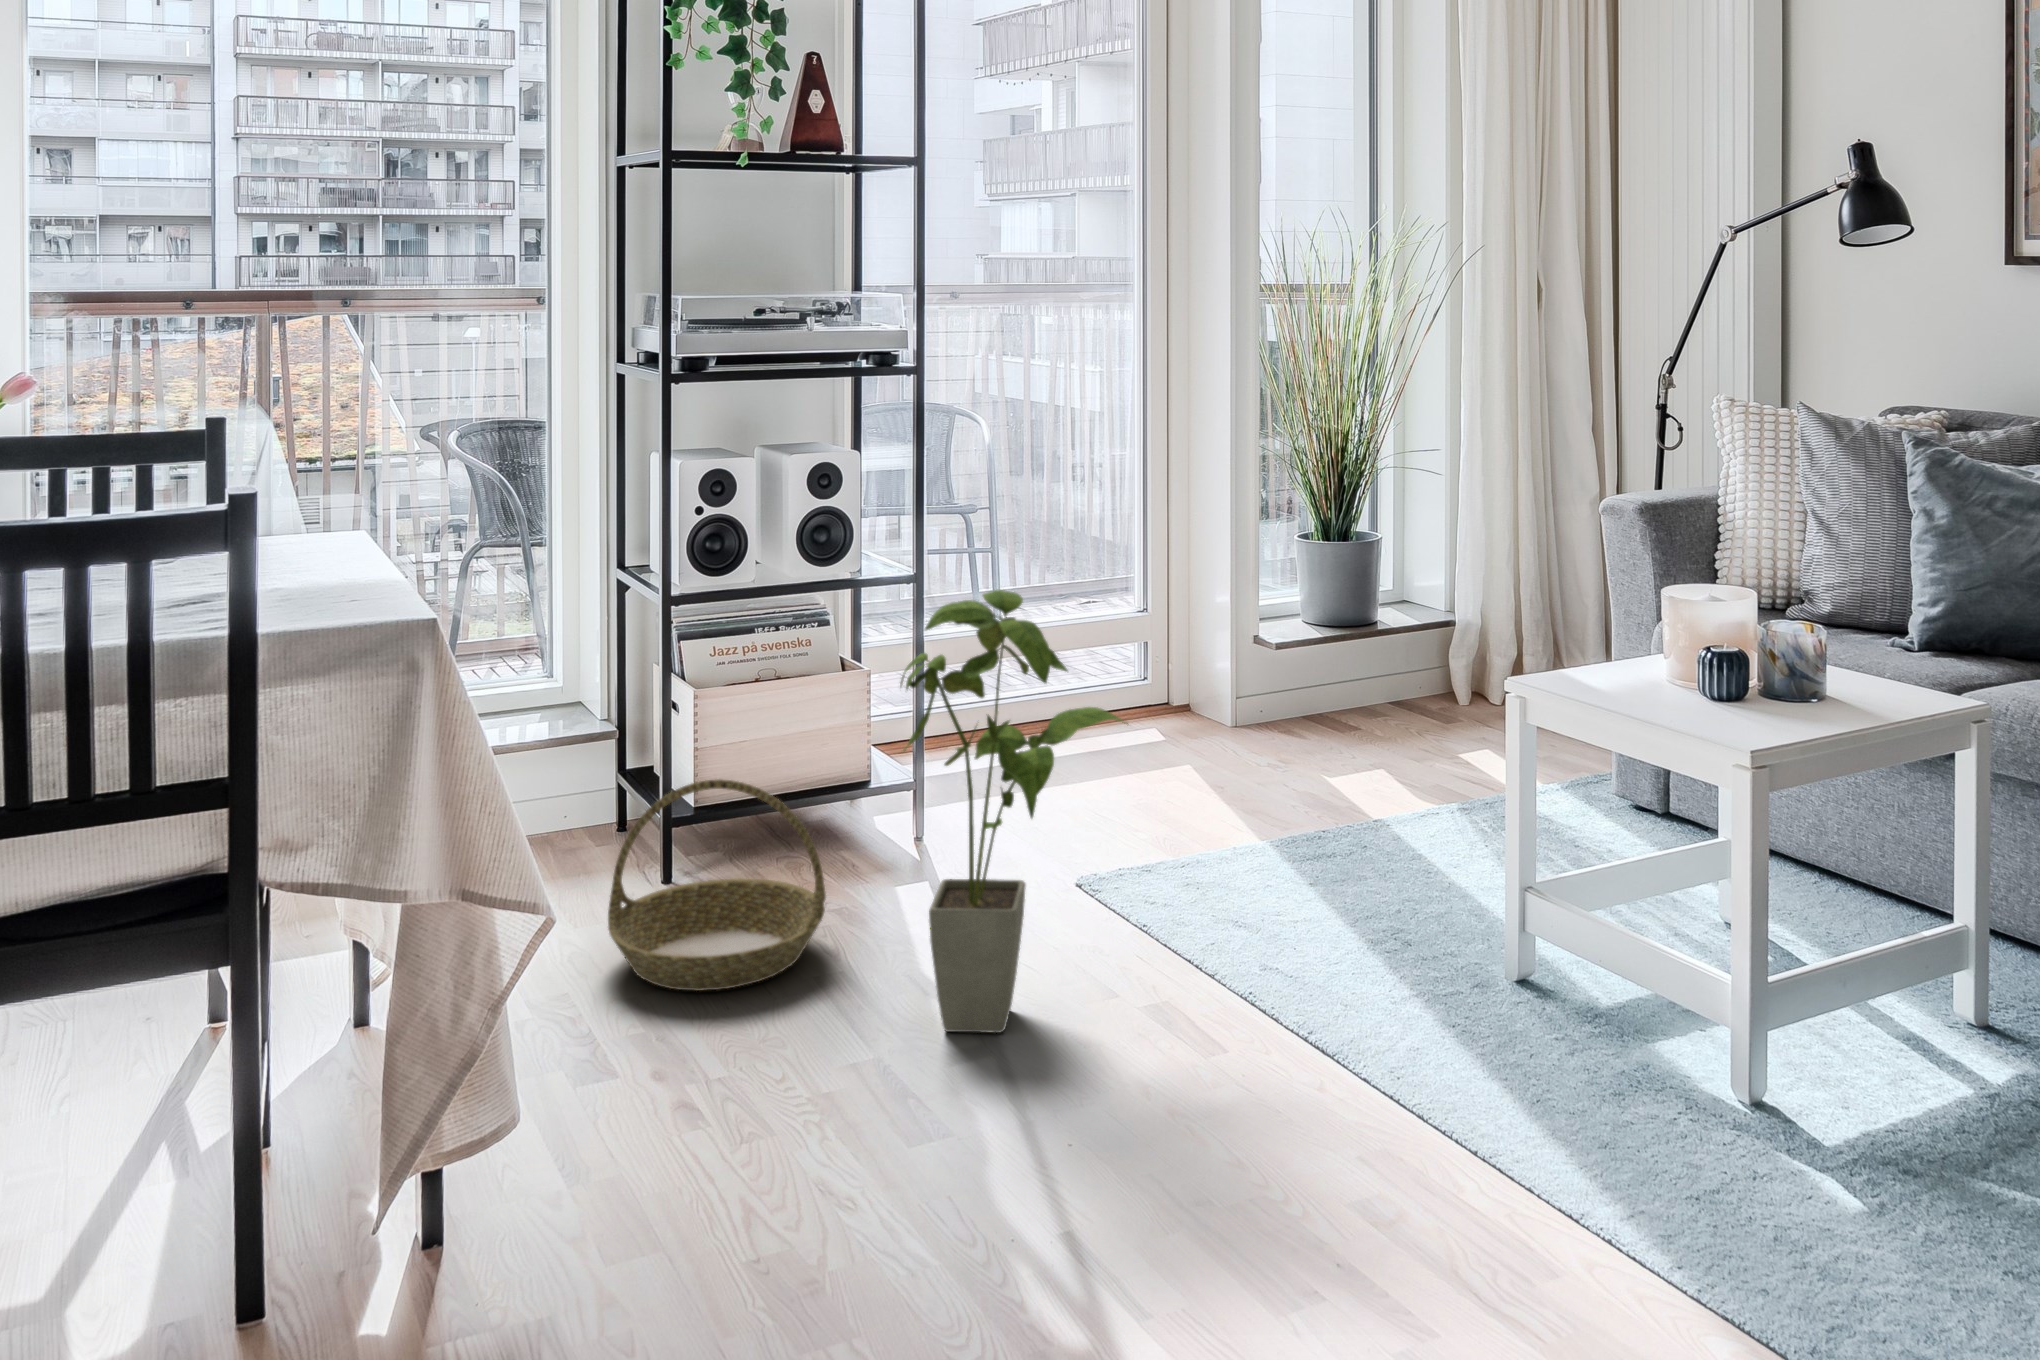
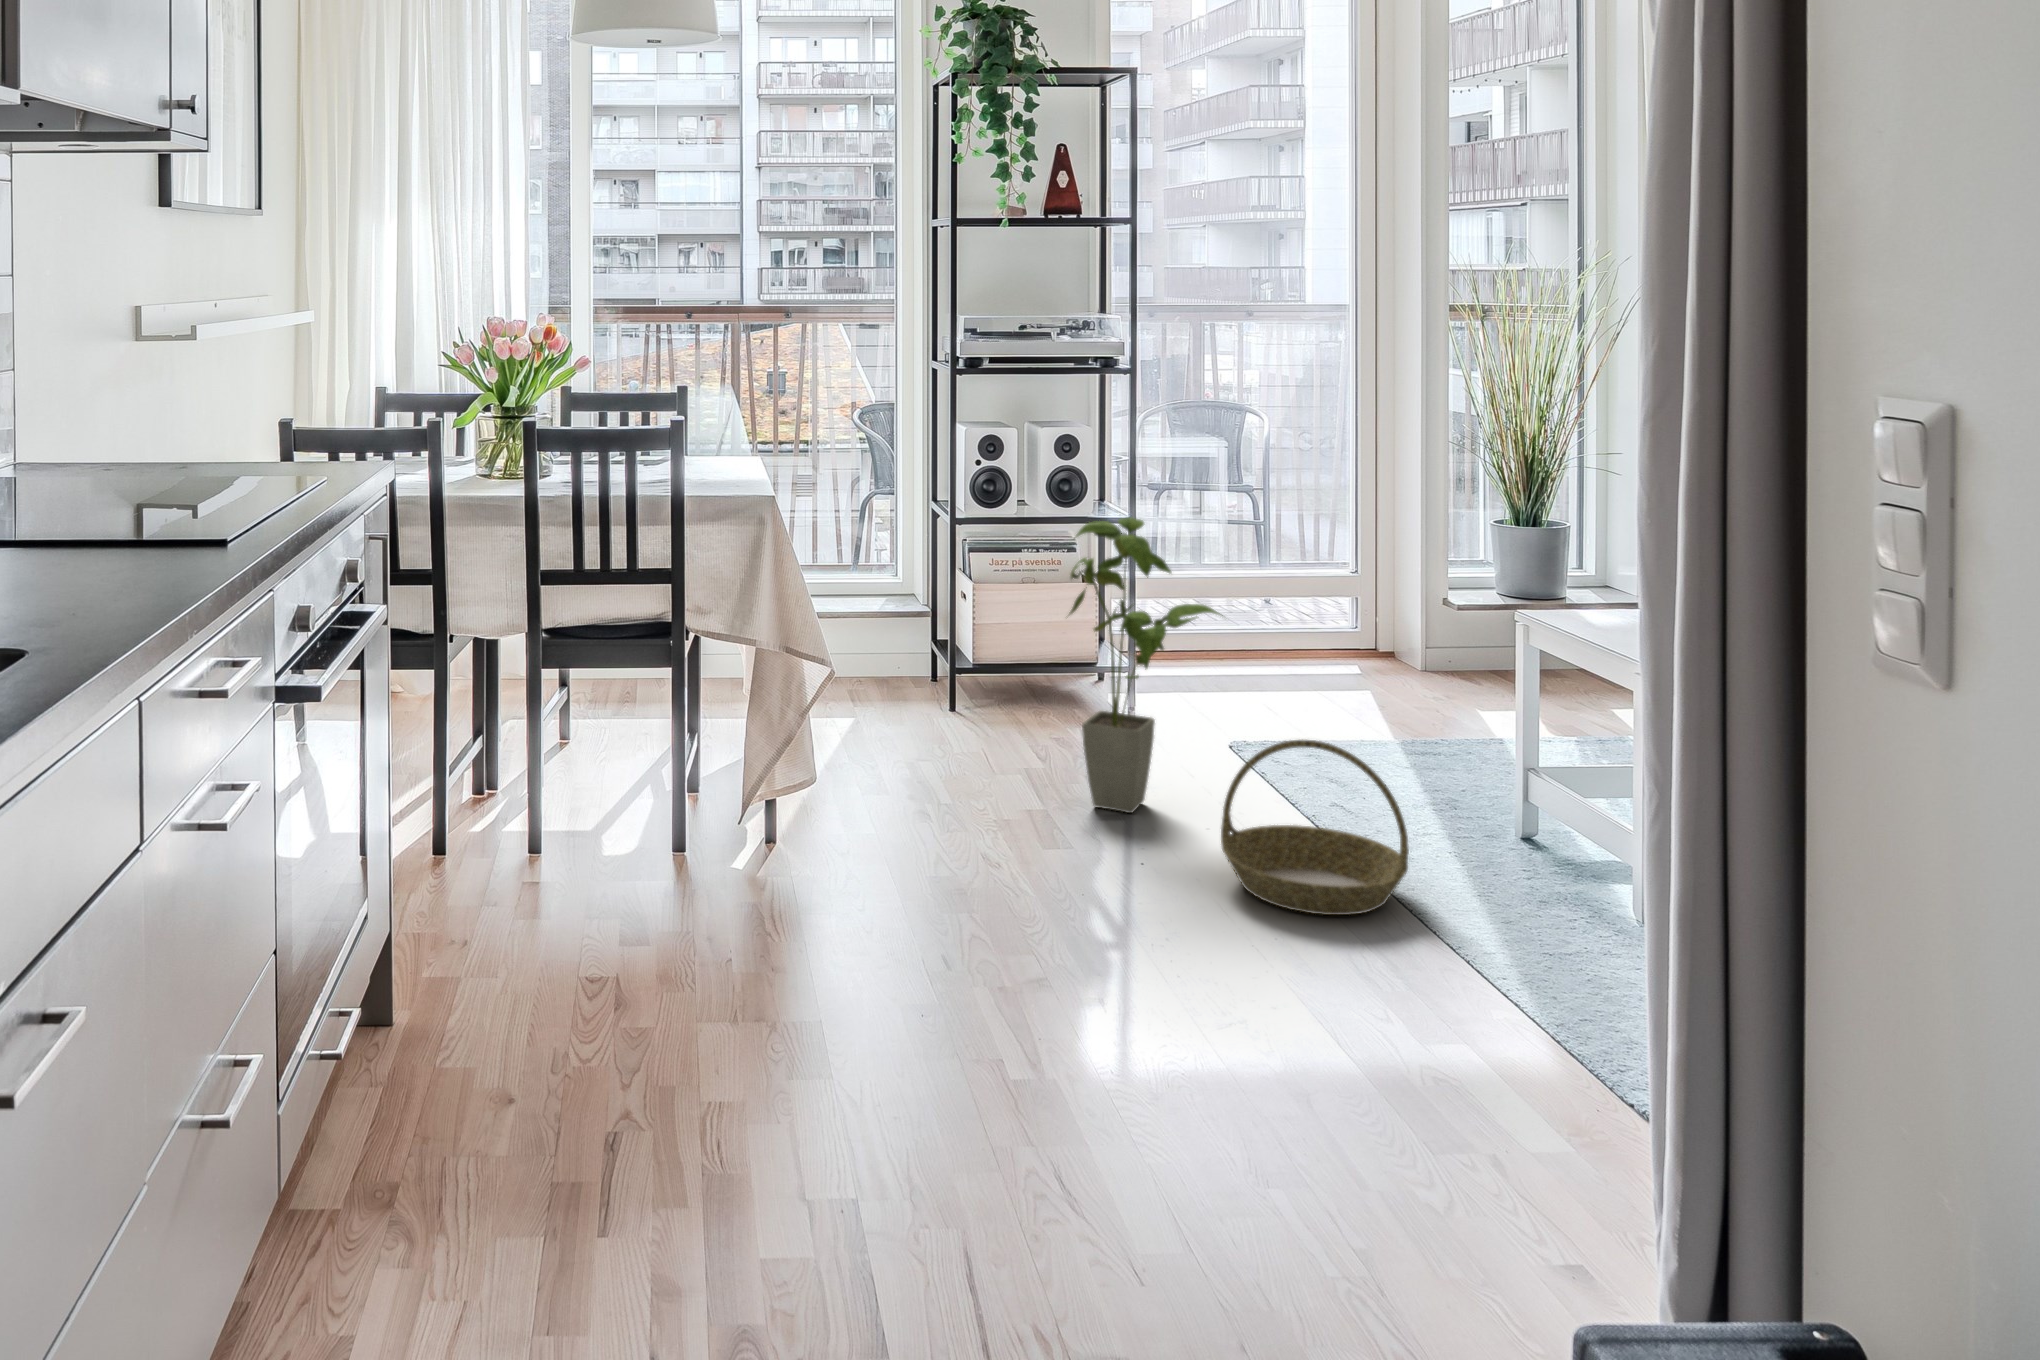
basket: present [608,779,826,991] -> present [1221,739,1409,915]

